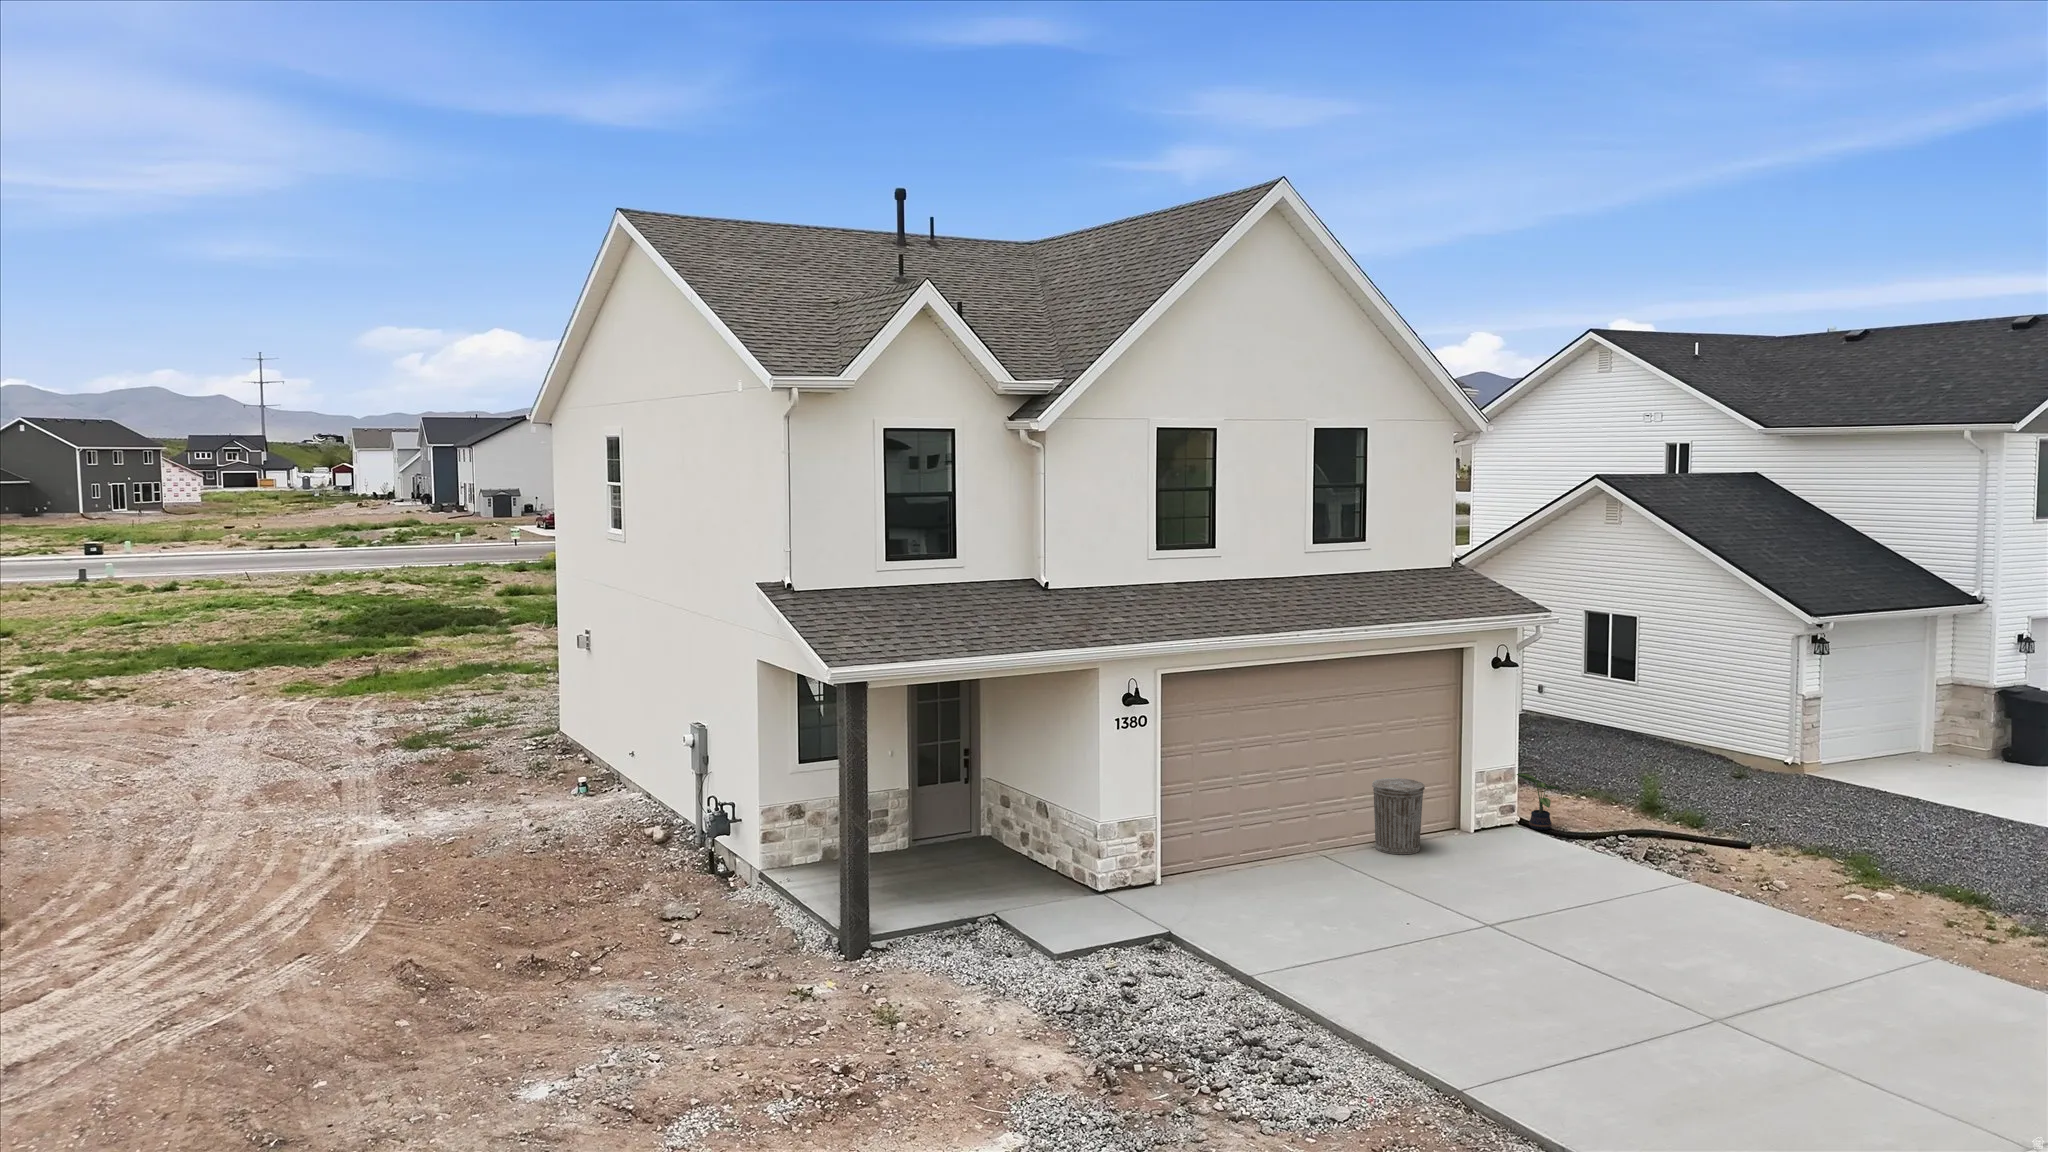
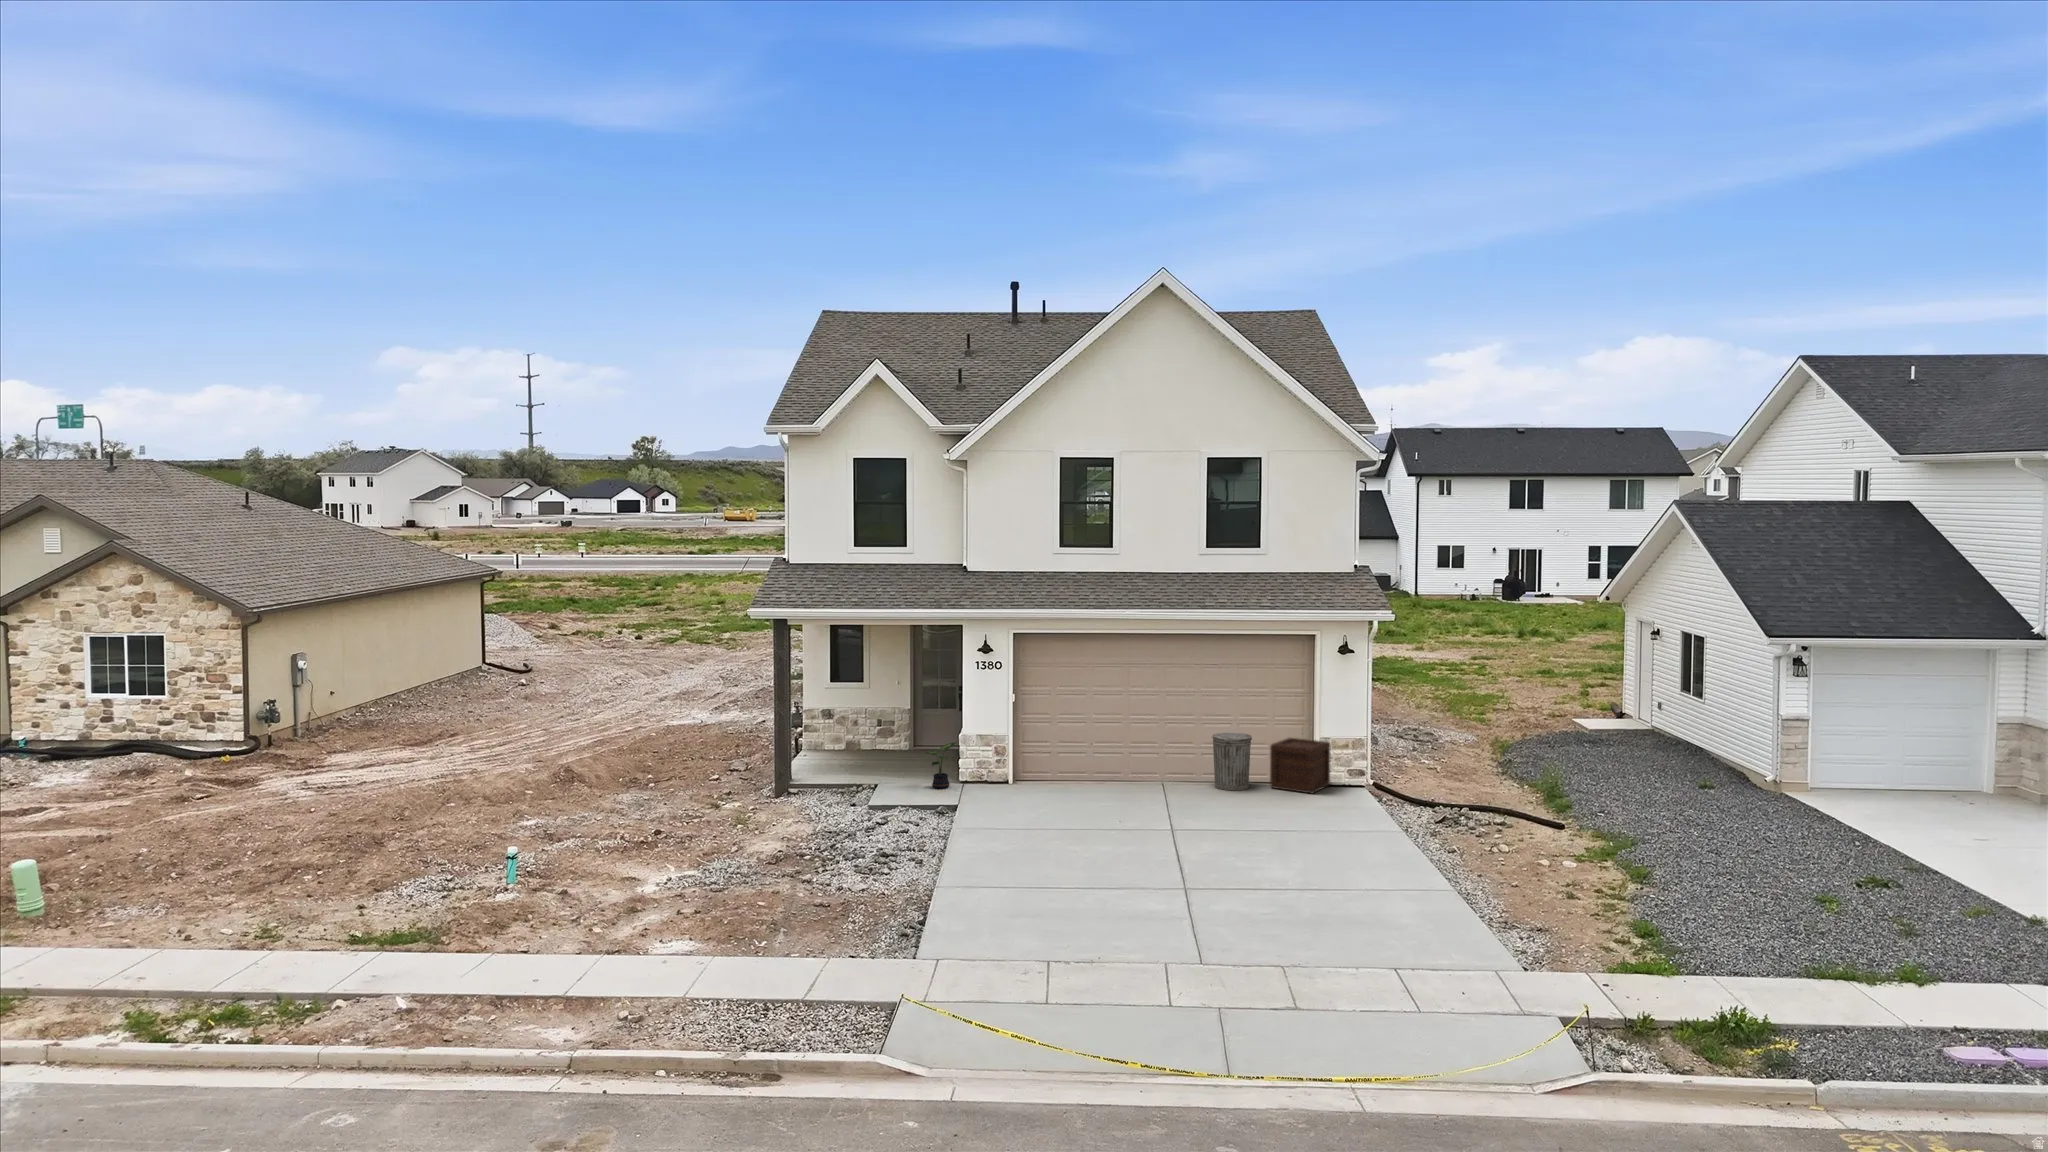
potted plant: present [1517,774,1559,830] -> present [926,742,957,789]
wooden crate: none [1435,777,1502,846] -> present [1270,738,1331,794]

